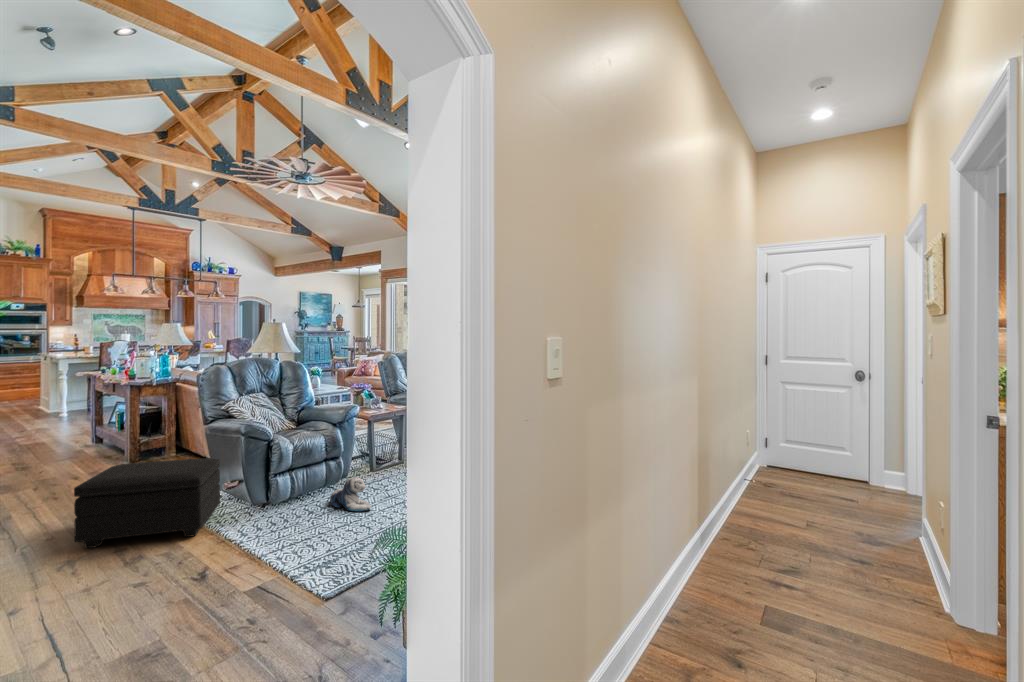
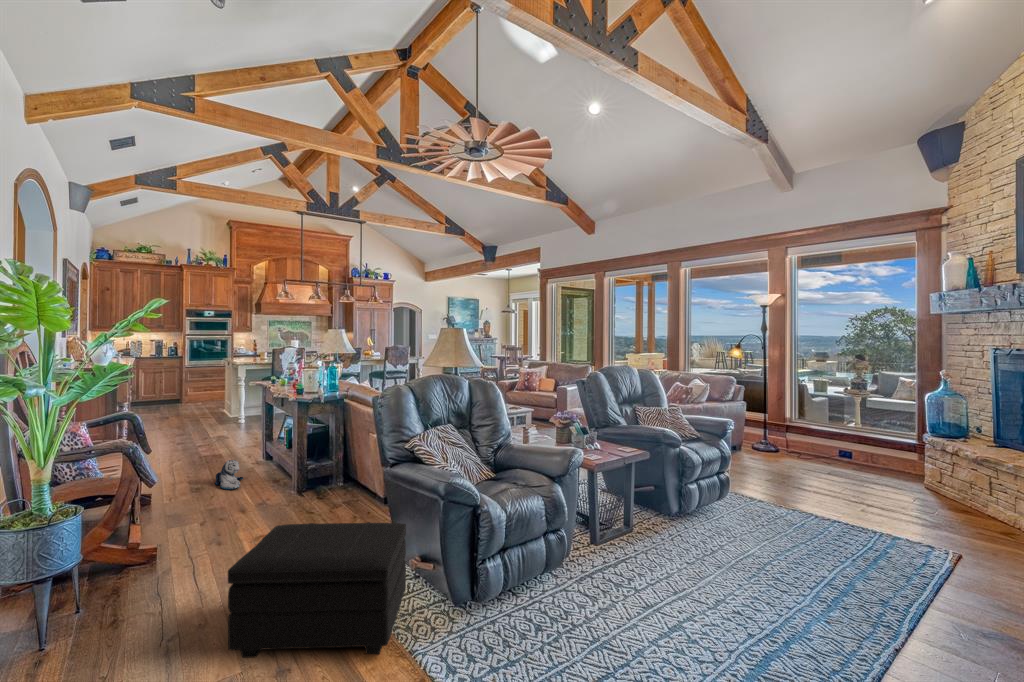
plush toy: present [330,477,372,512] -> present [215,460,243,490]

